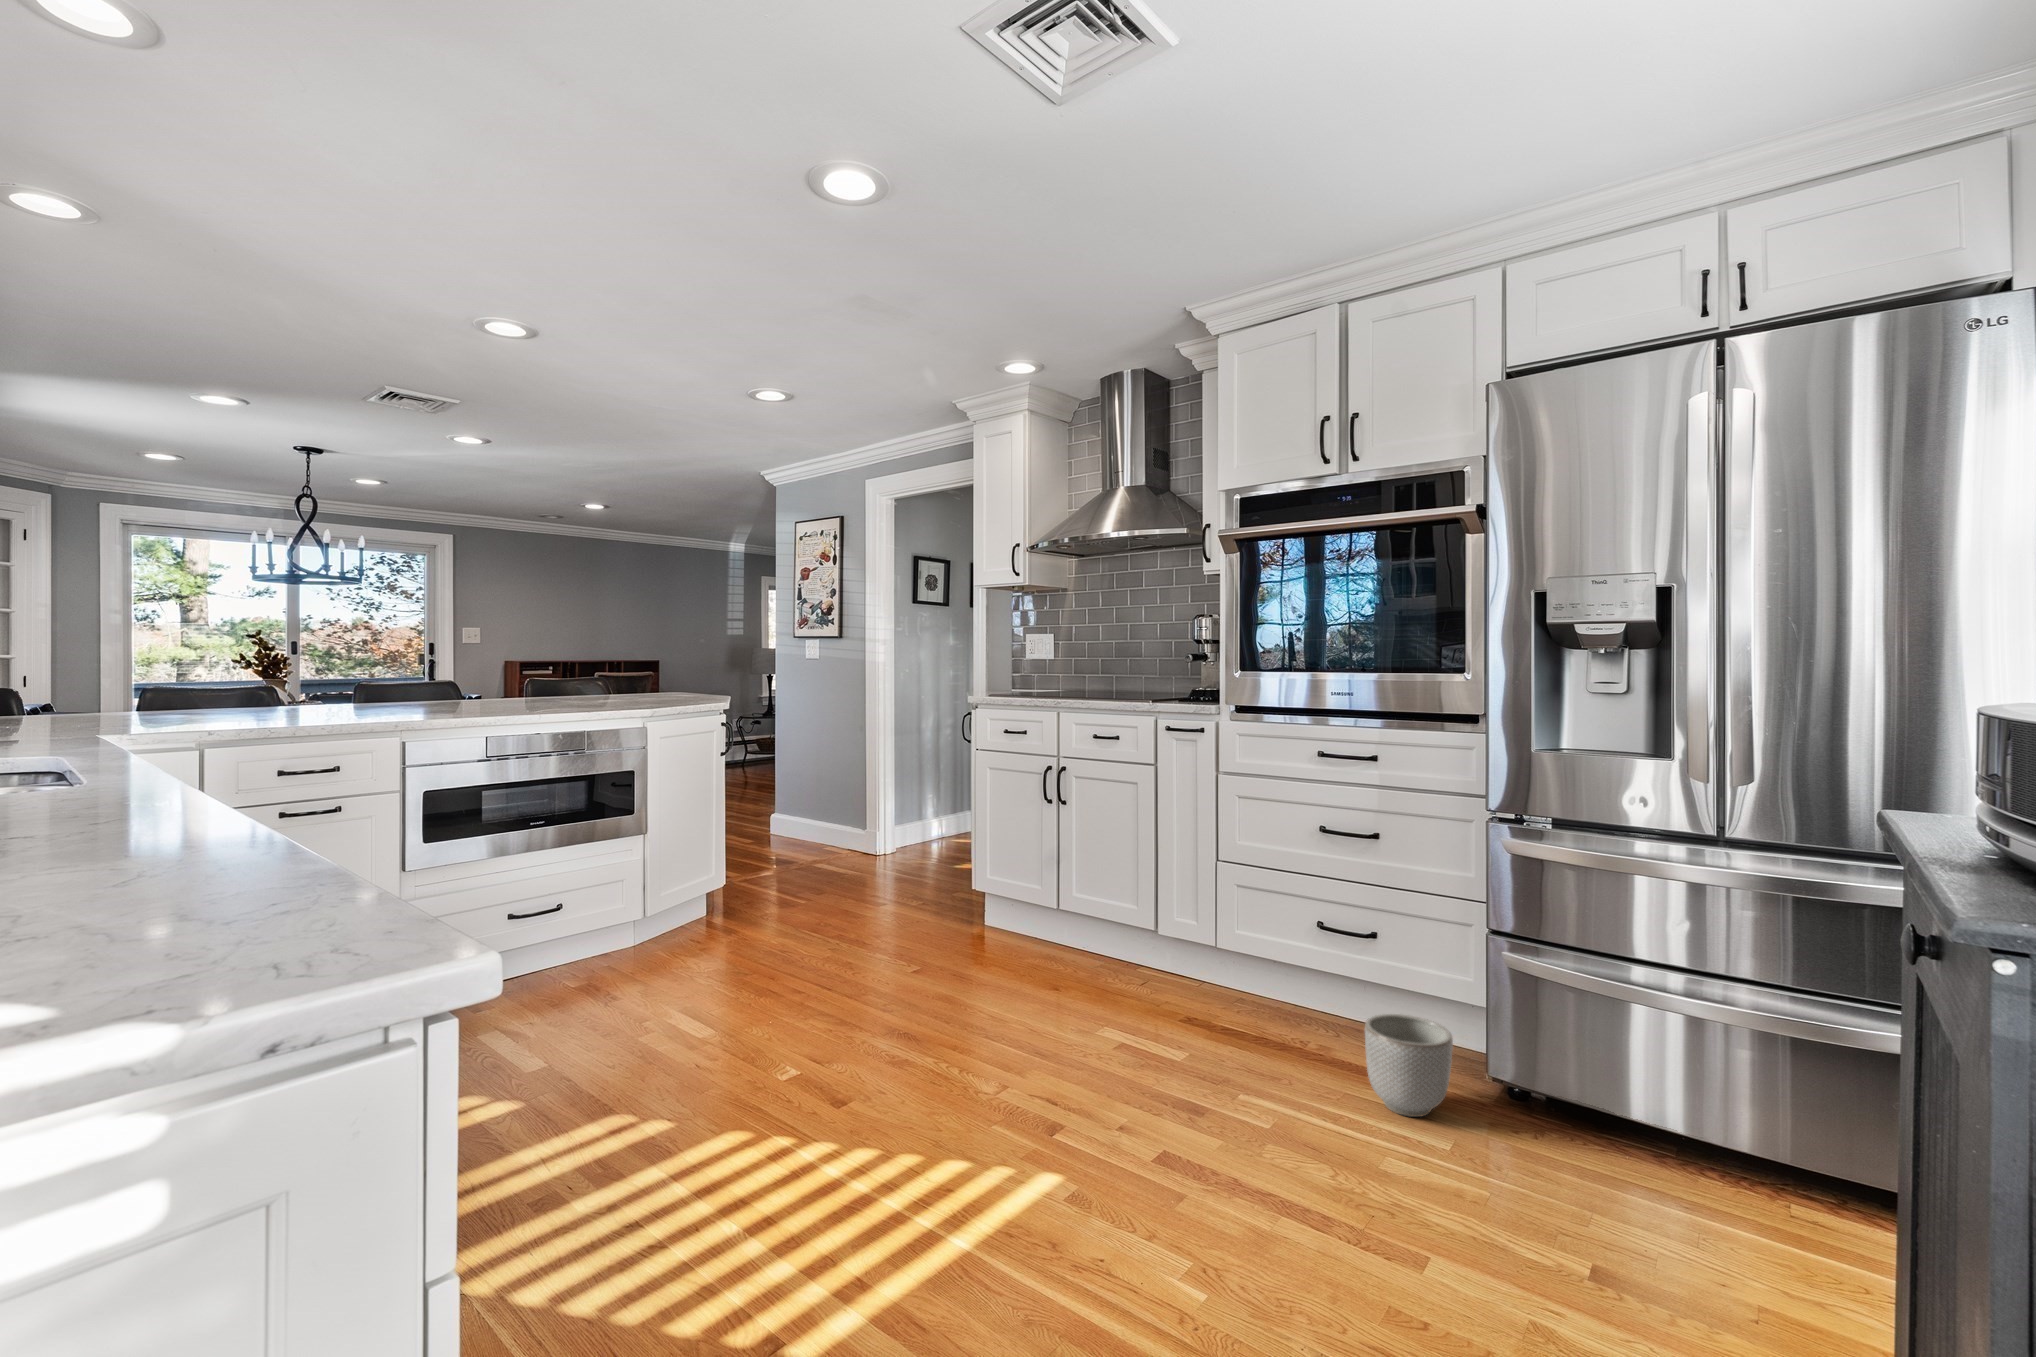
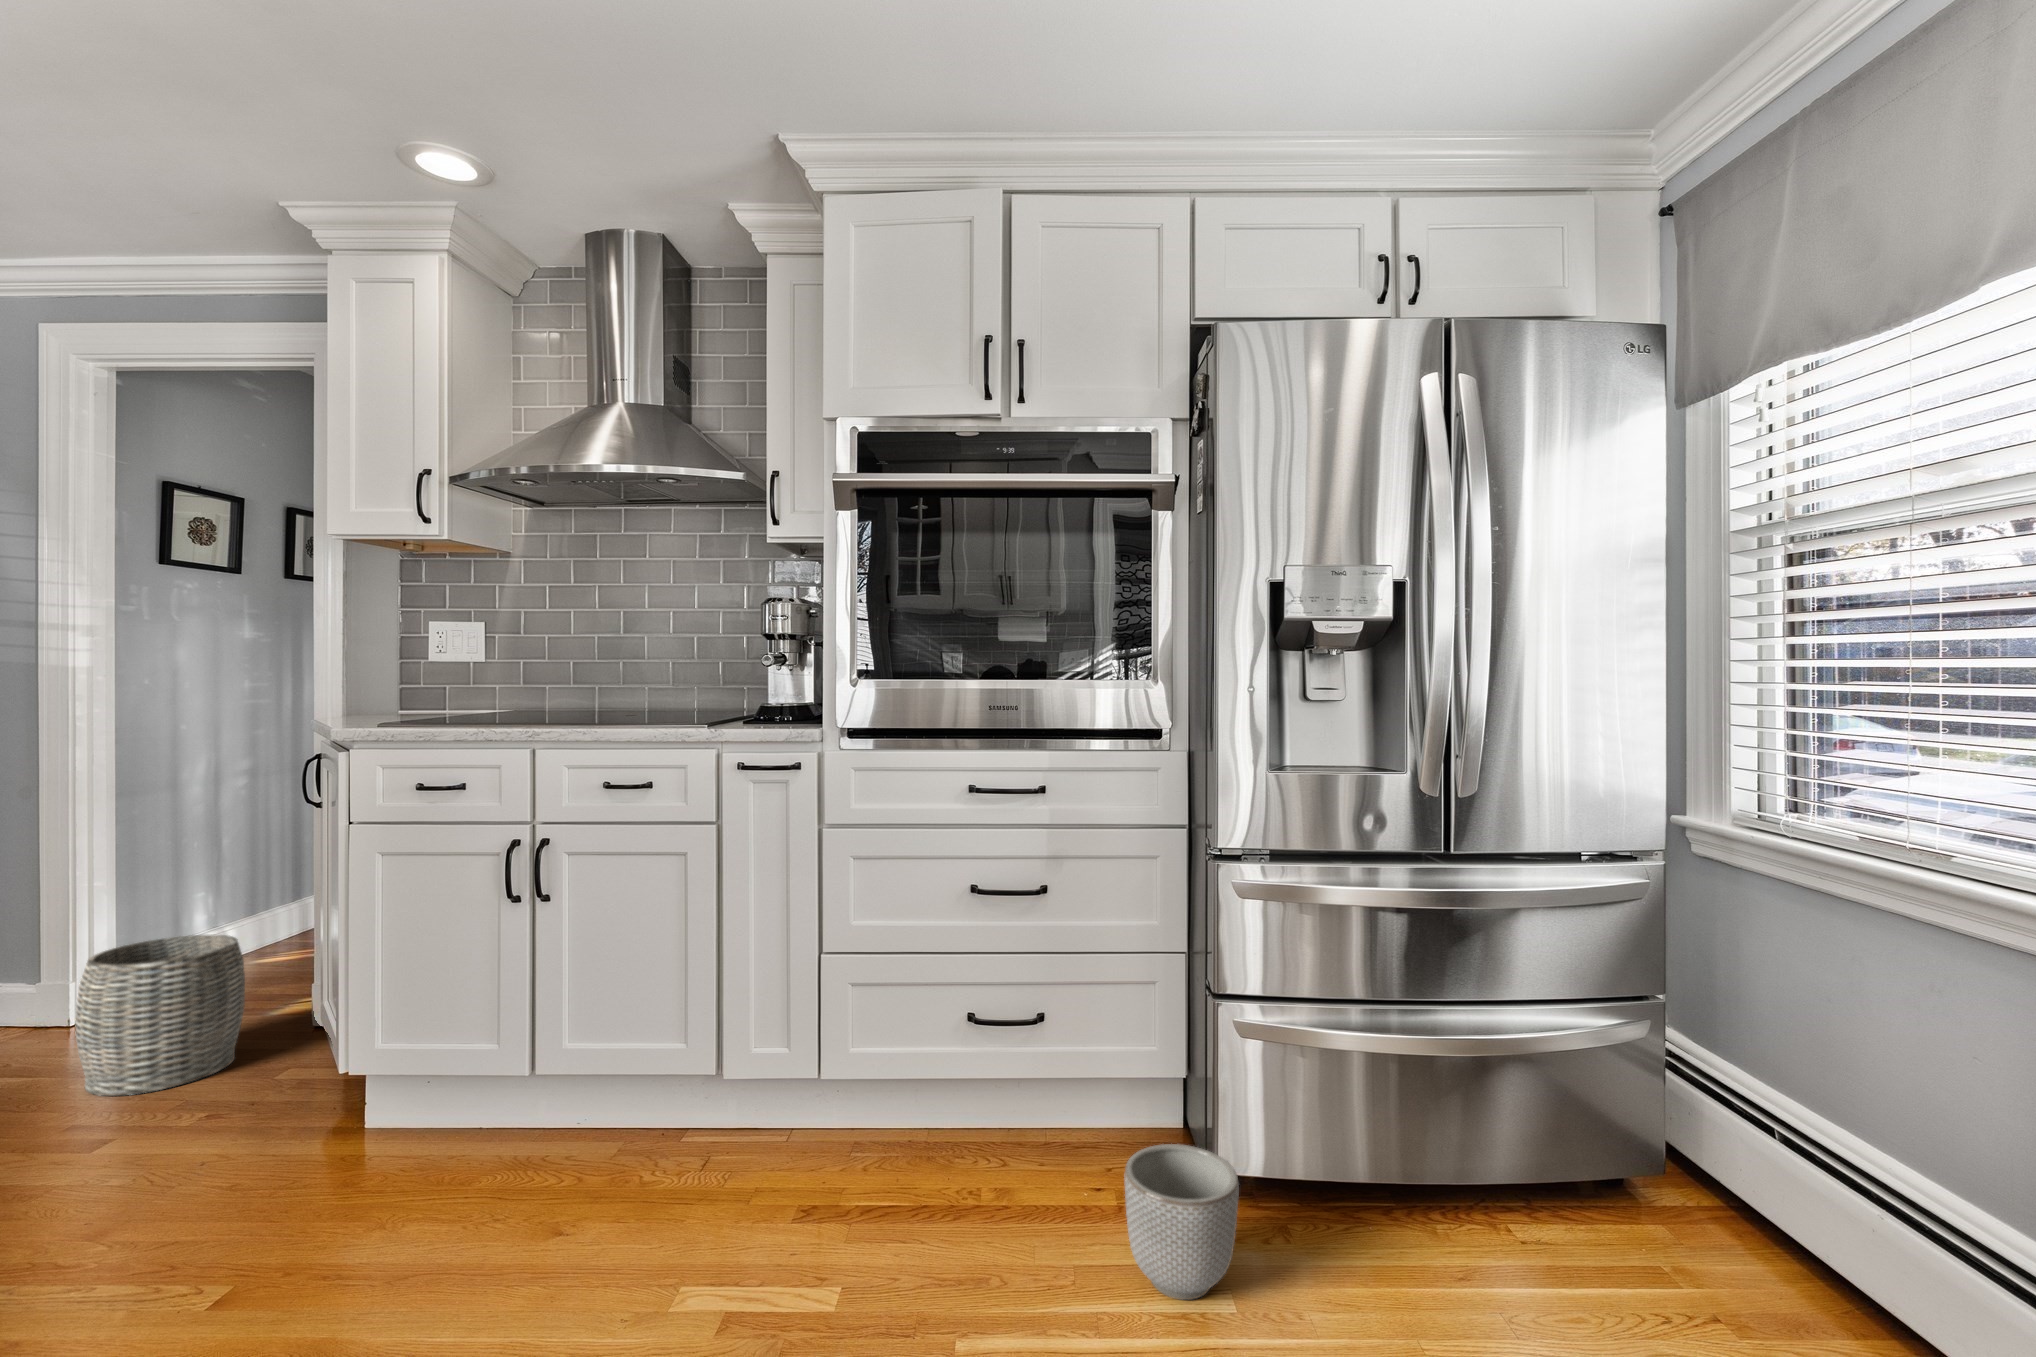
woven basket: none [876,813,943,891] -> present [76,935,245,1096]

